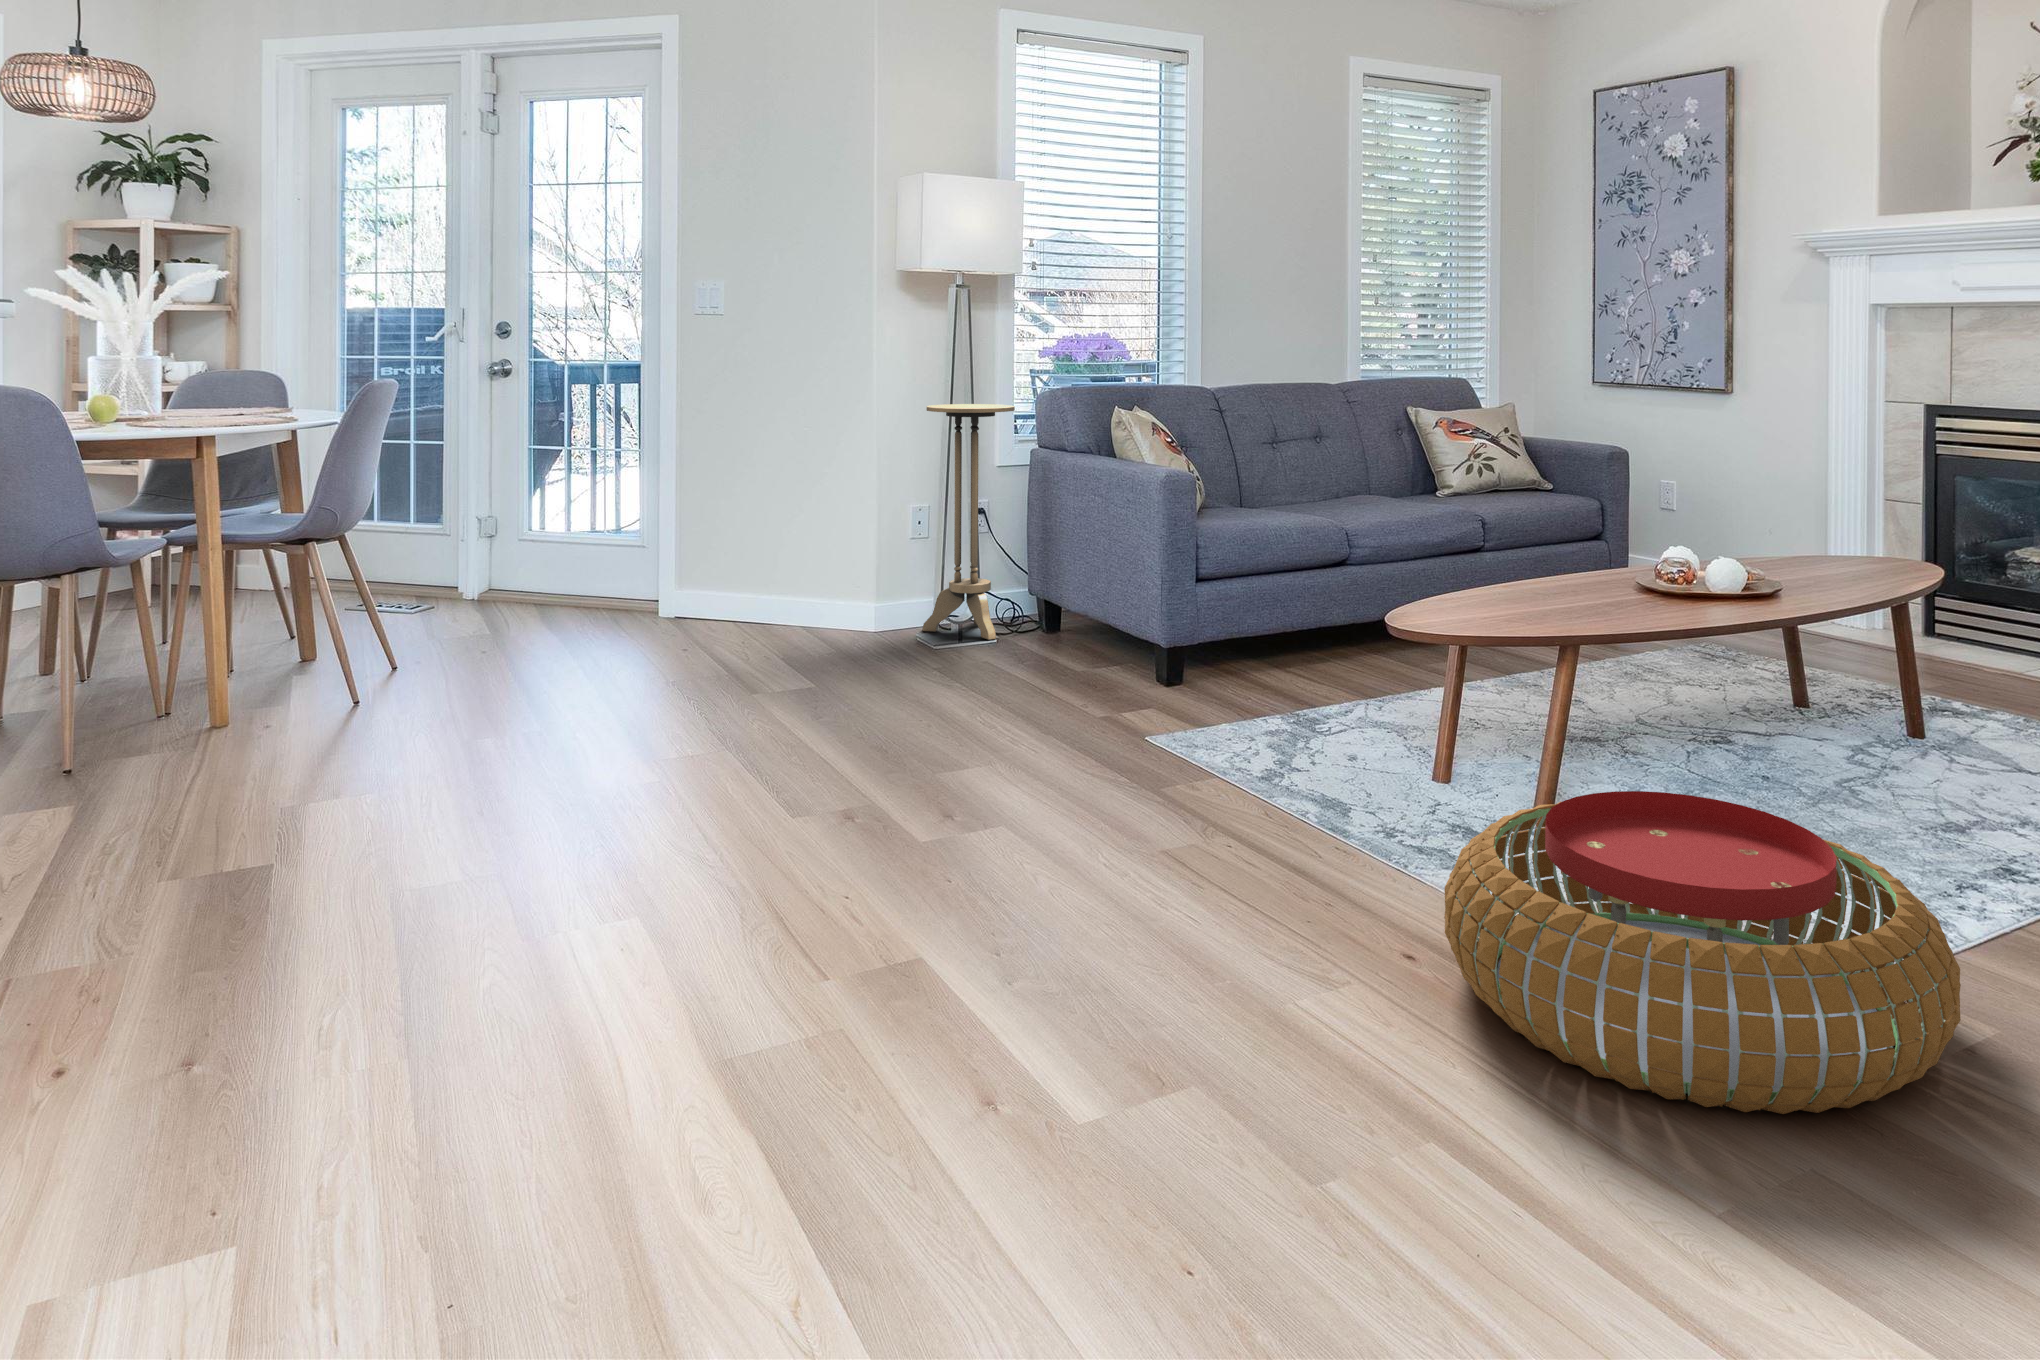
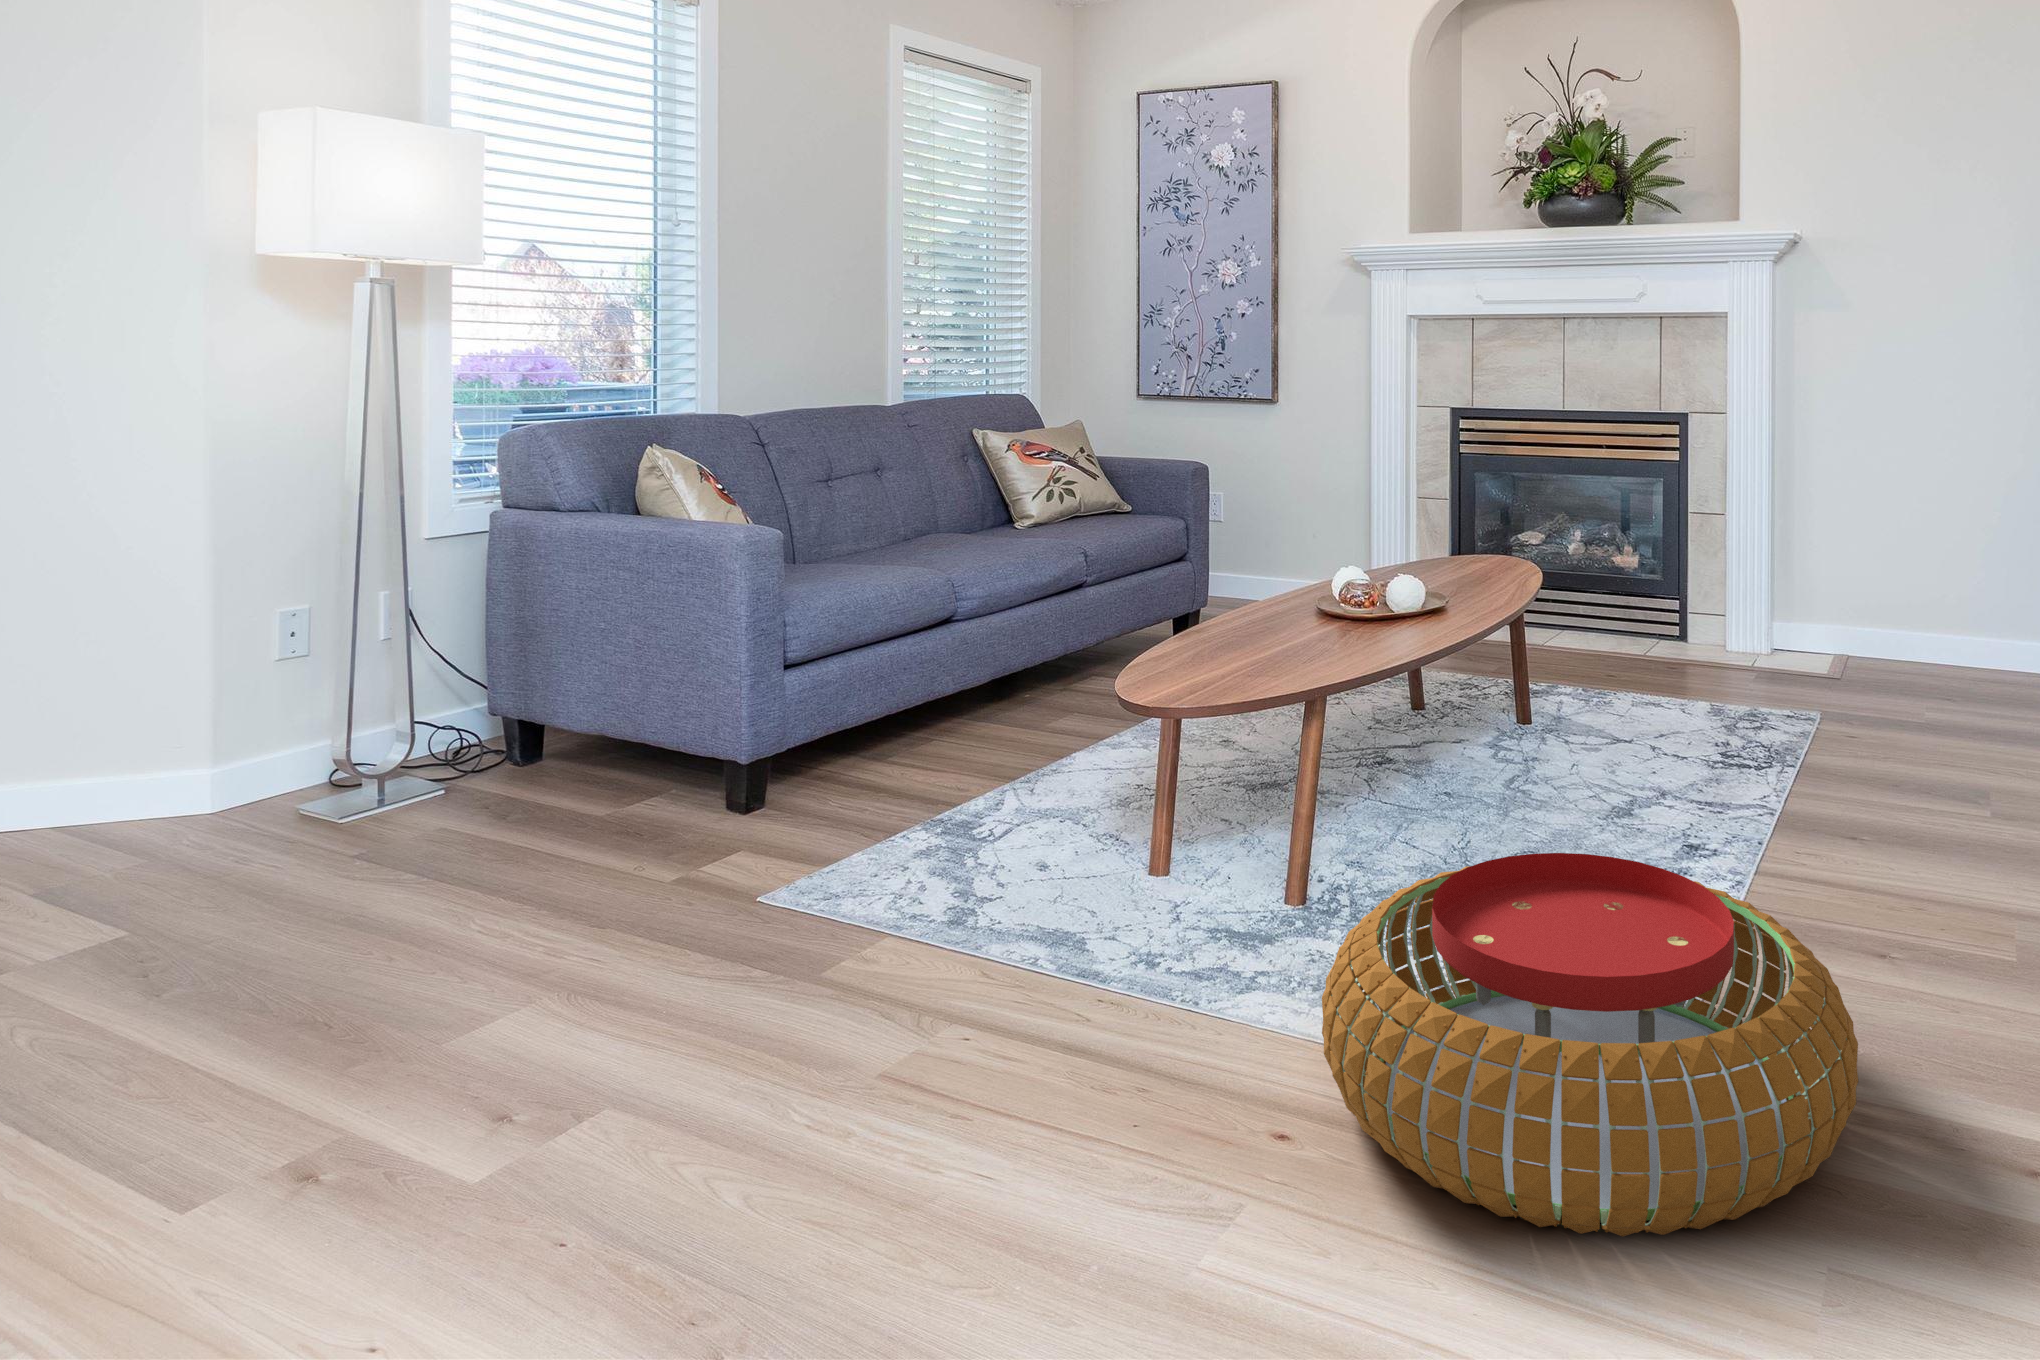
side table: present [922,404,1015,640] -> none [310,452,471,795]

